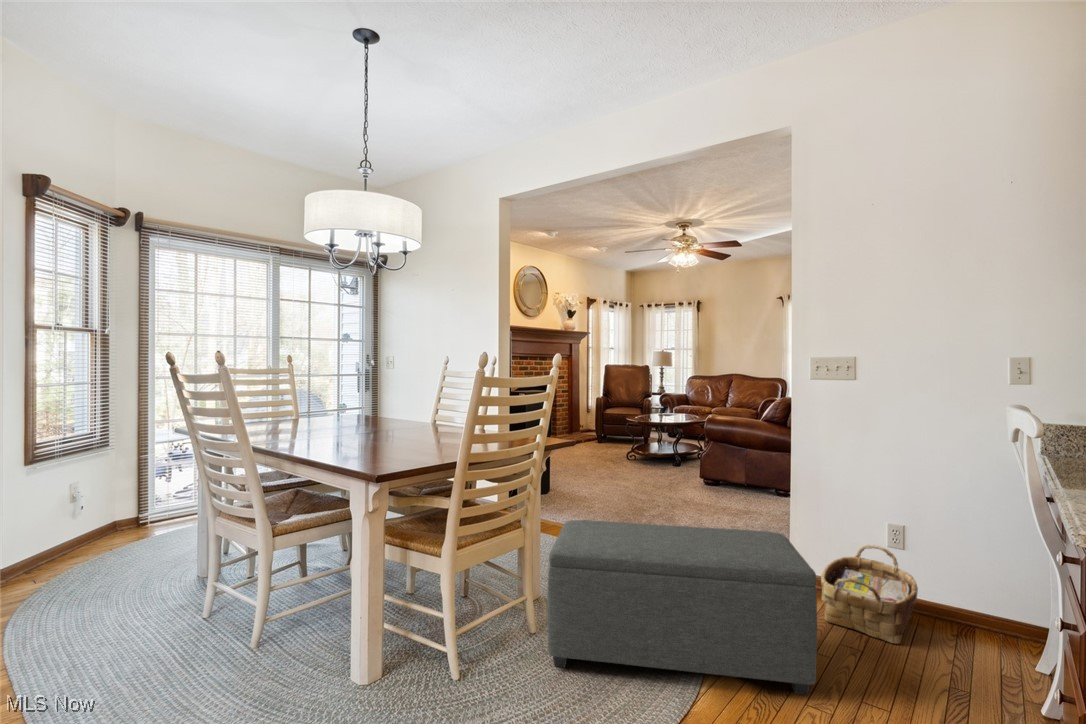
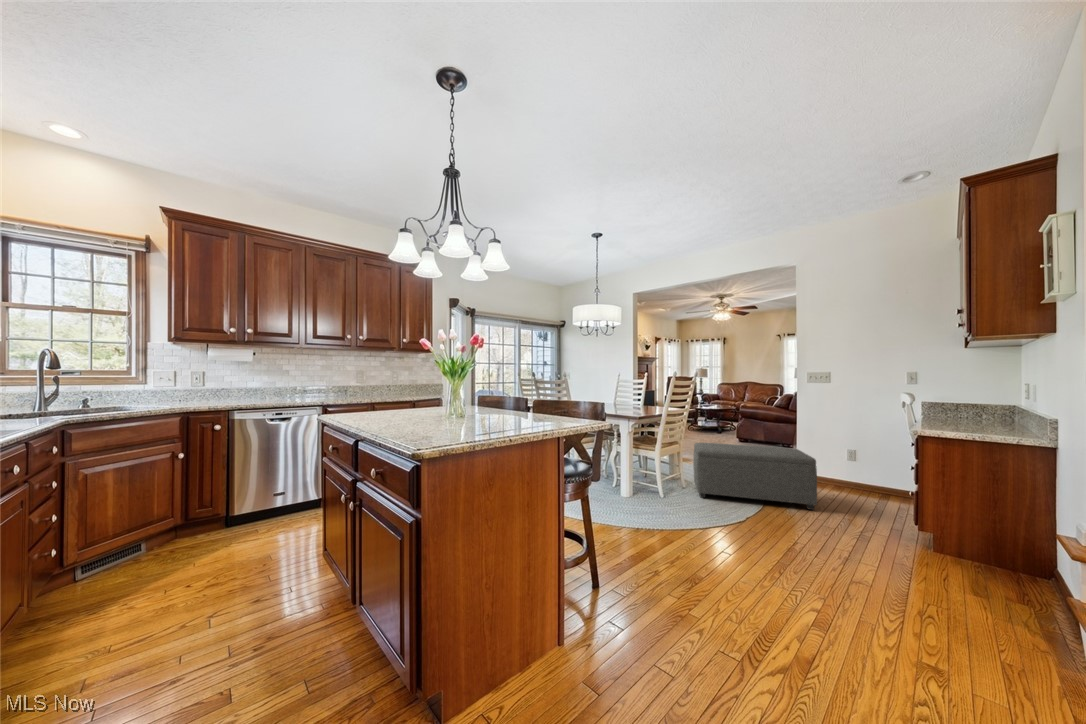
woven basket: present [821,545,918,644] -> none [816,460,865,500]

